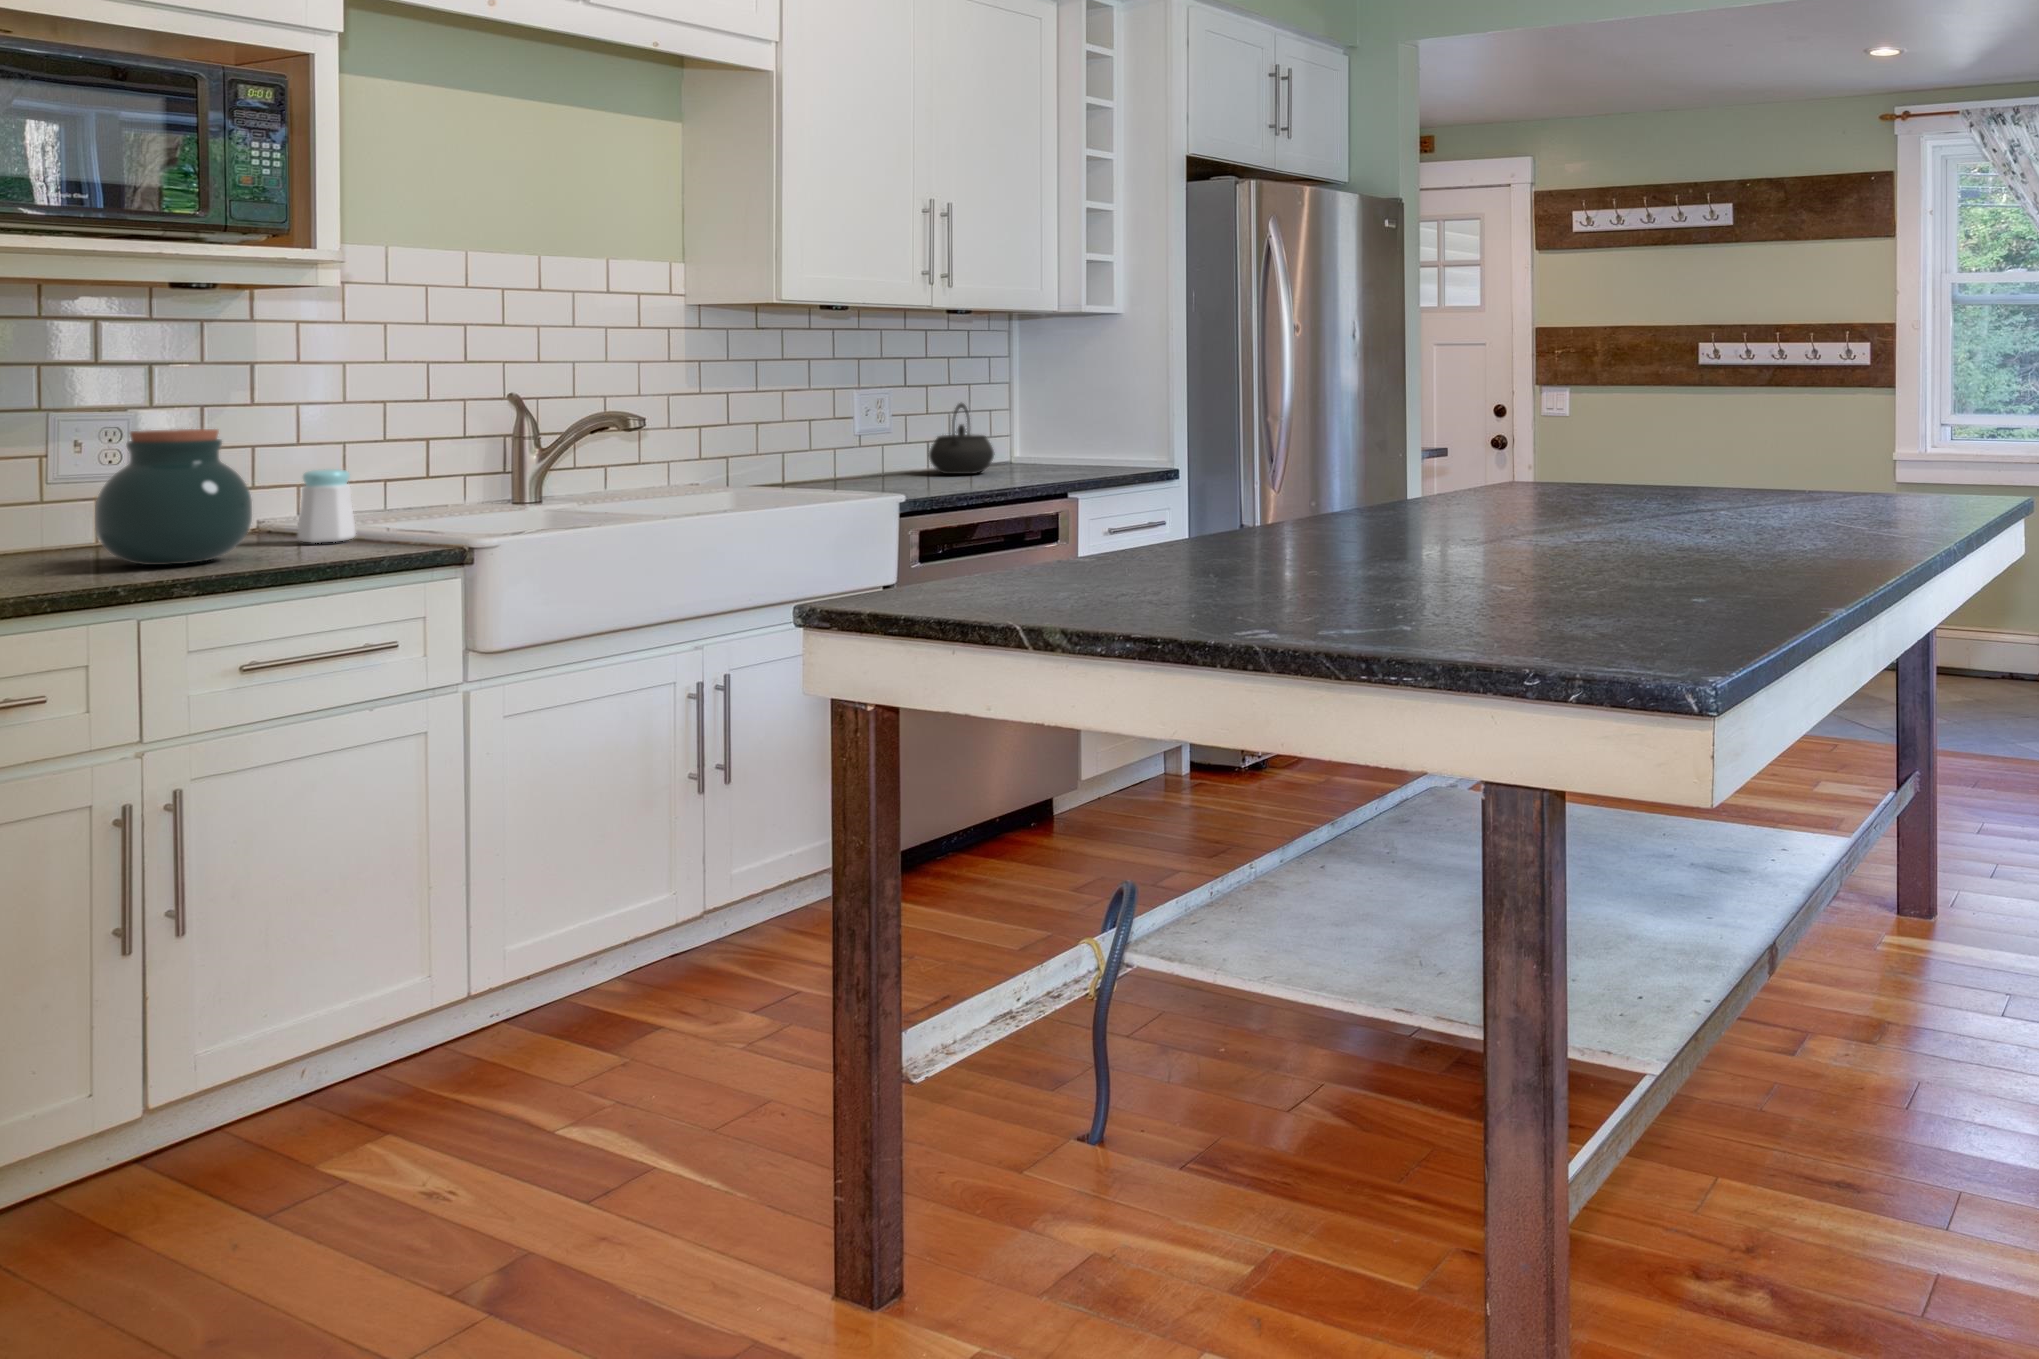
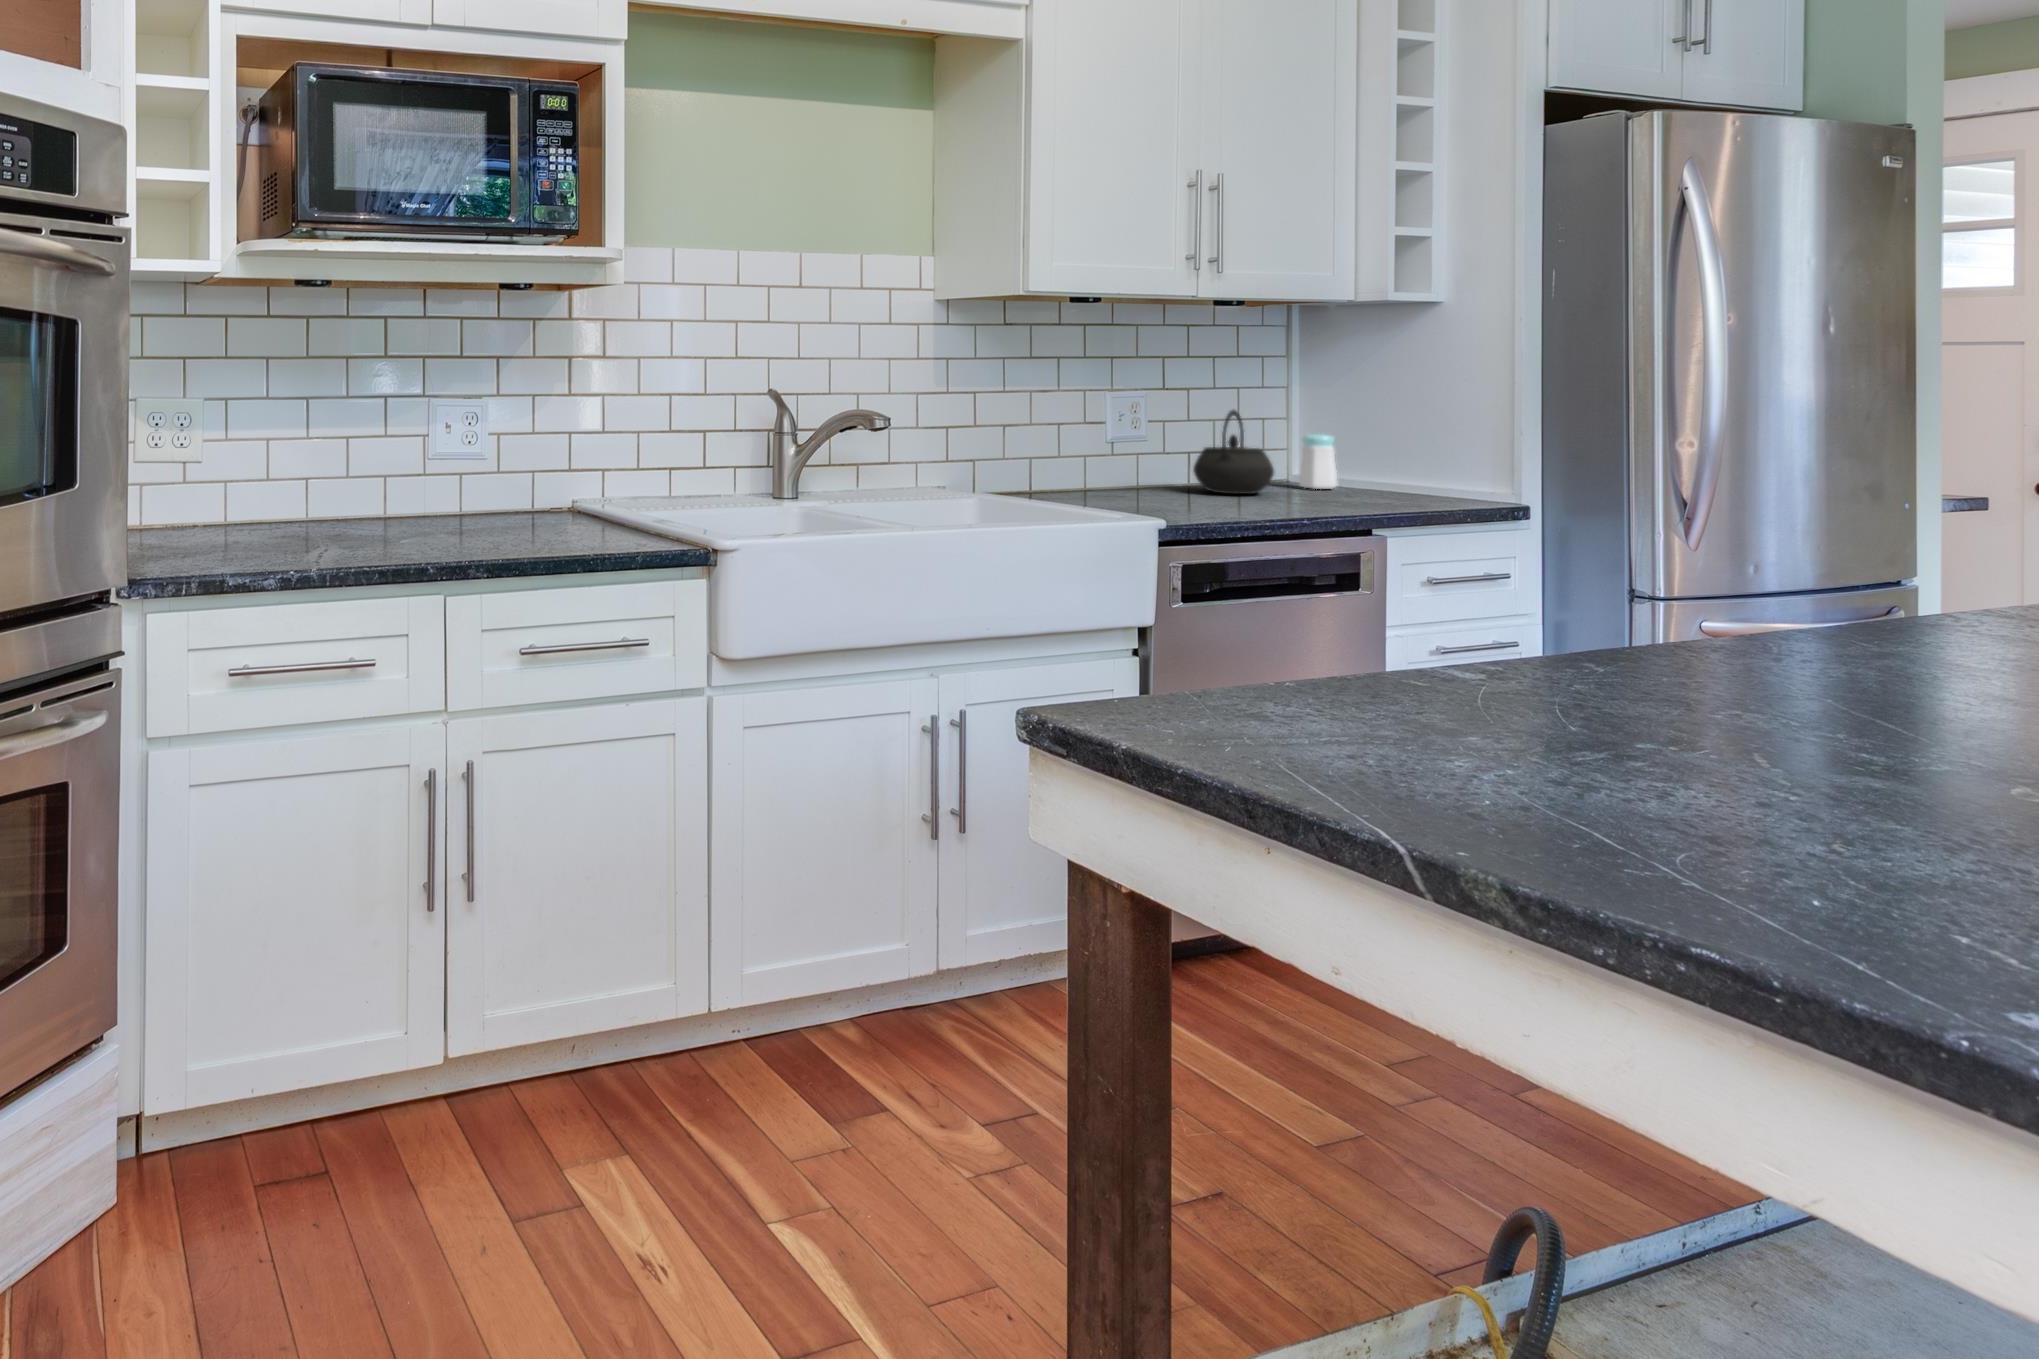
jar: present [95,429,252,565] -> none [432,419,543,543]
salt shaker: present [297,469,356,543] -> present [1299,434,1337,489]

